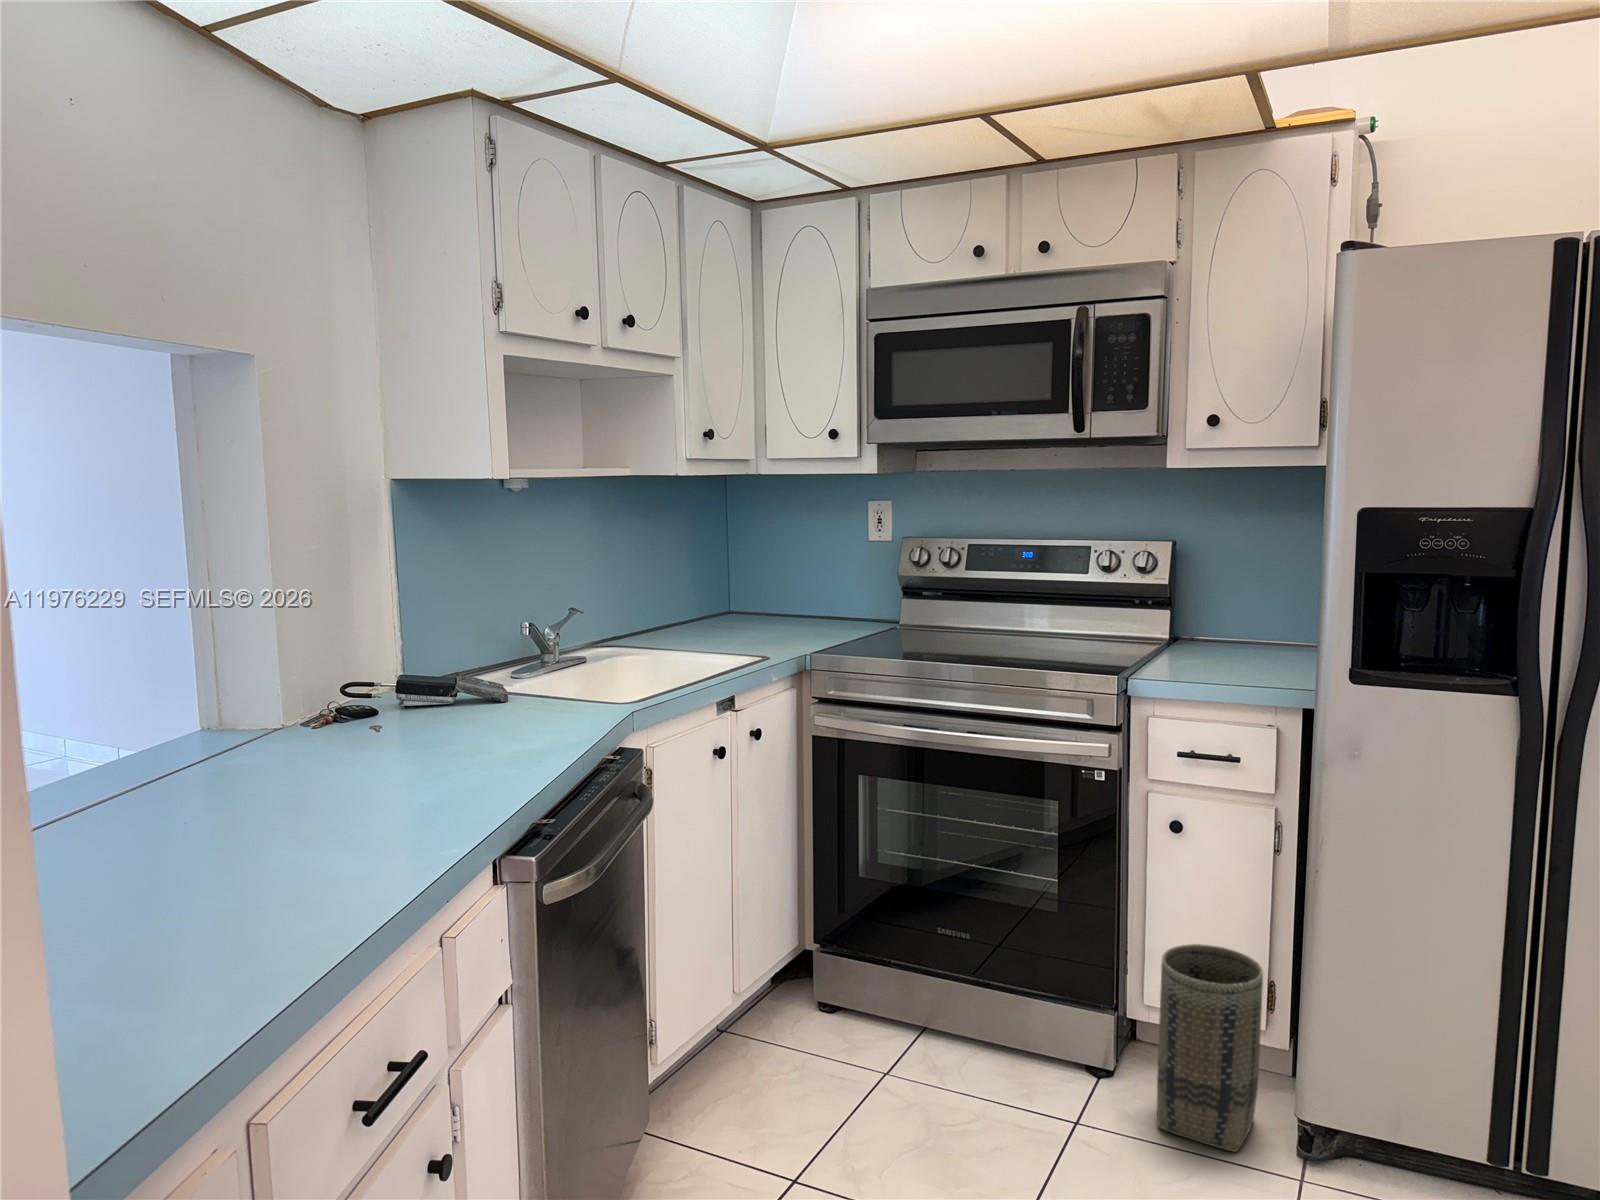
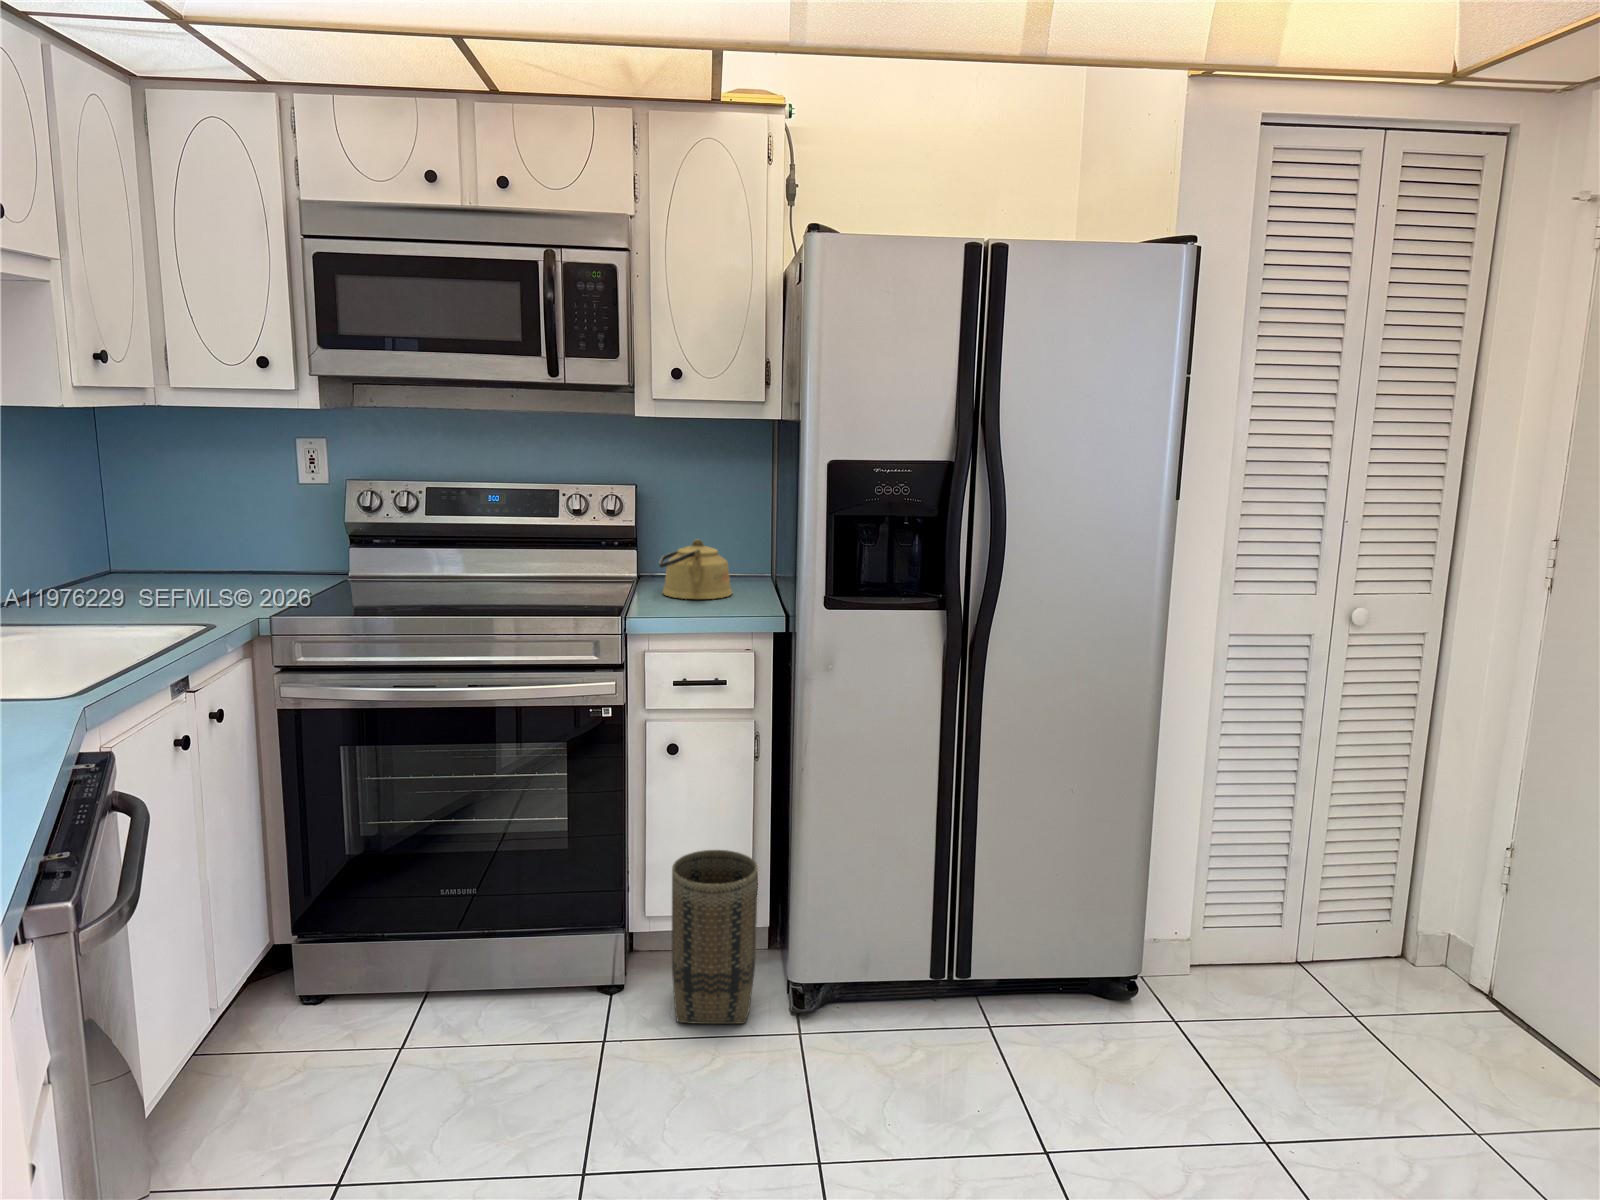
kettle: none [1183,601,1271,667] -> present [659,539,732,599]

